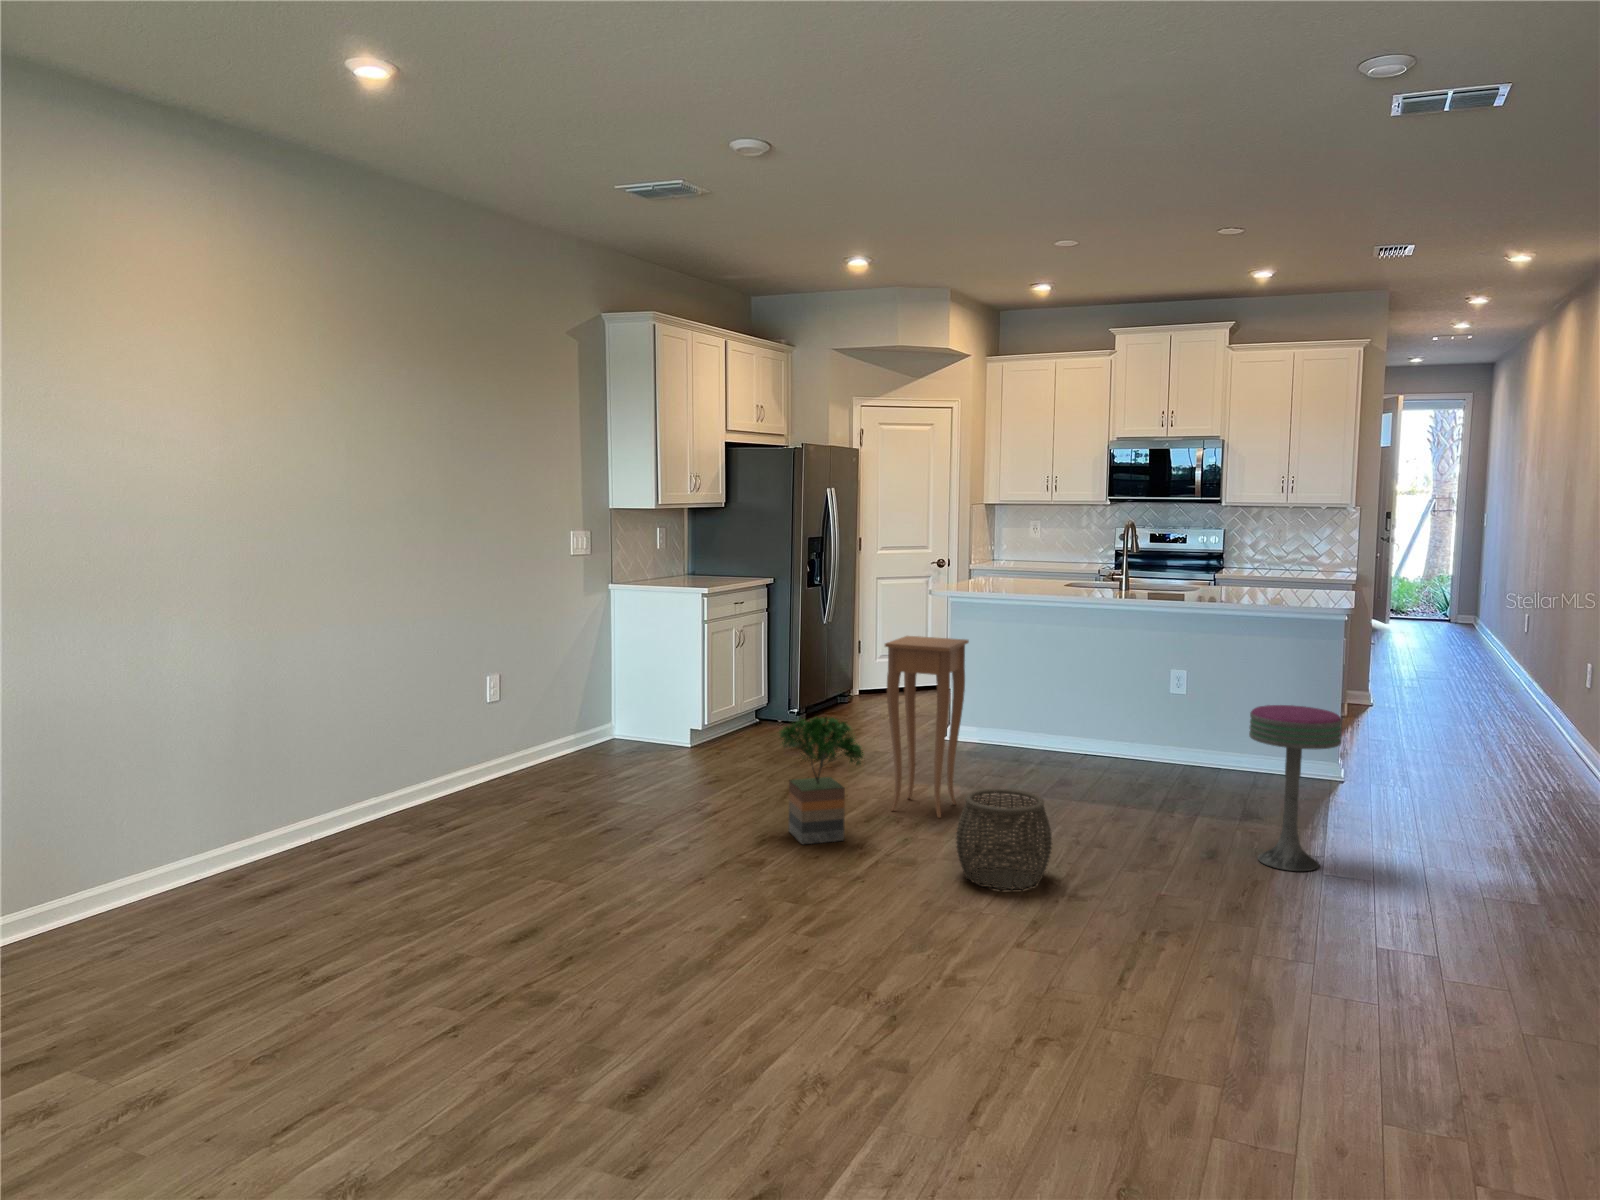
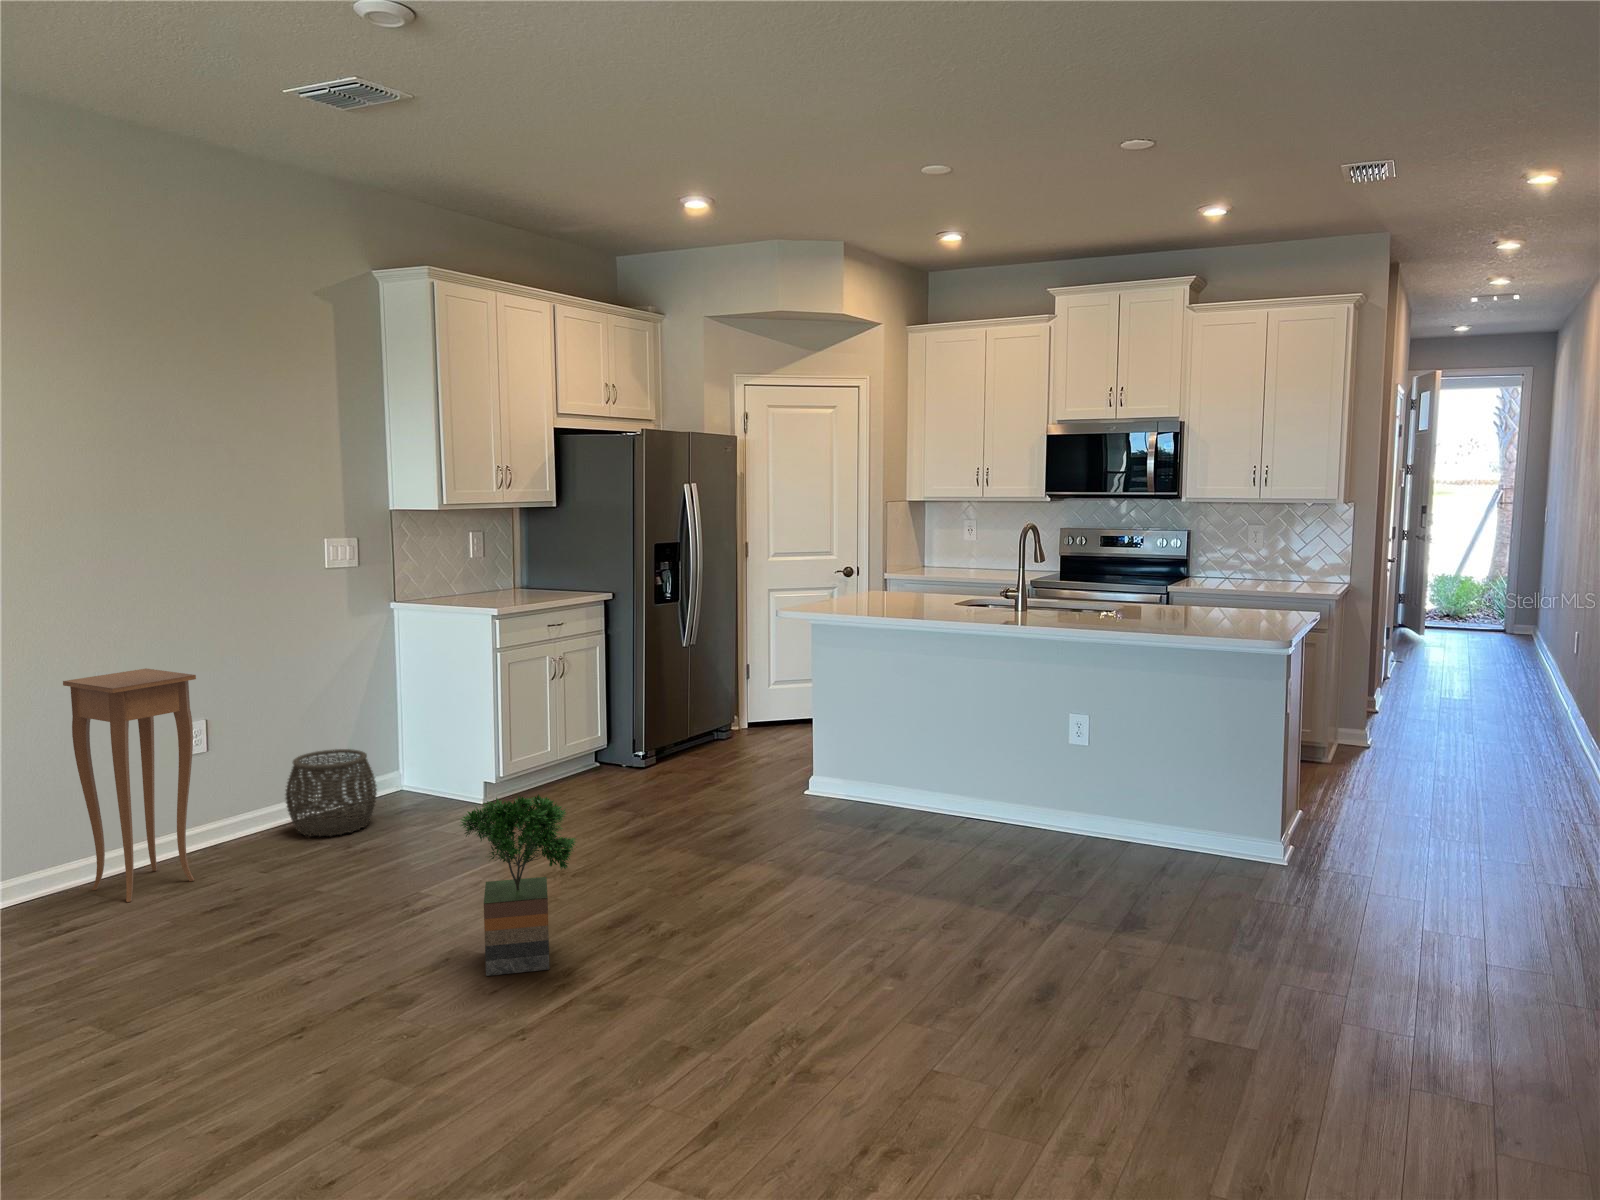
side table: present [885,636,969,818] -> present [63,668,196,902]
bar stool: present [1249,705,1342,871] -> none [1098,794,1229,1045]
woven basket: present [956,789,1052,890] -> present [286,749,377,837]

